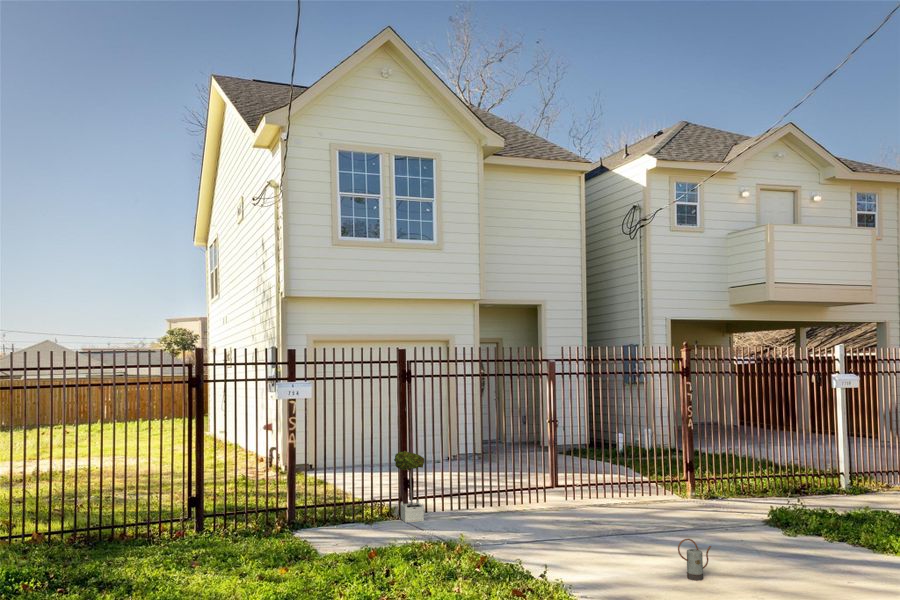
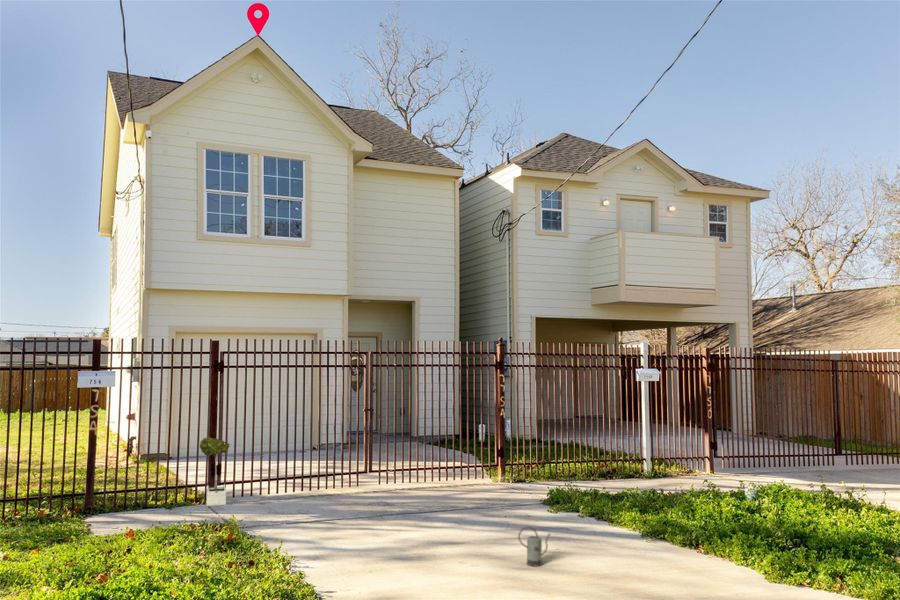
watering can: present [678,539,711,580] -> present [518,527,550,566]

